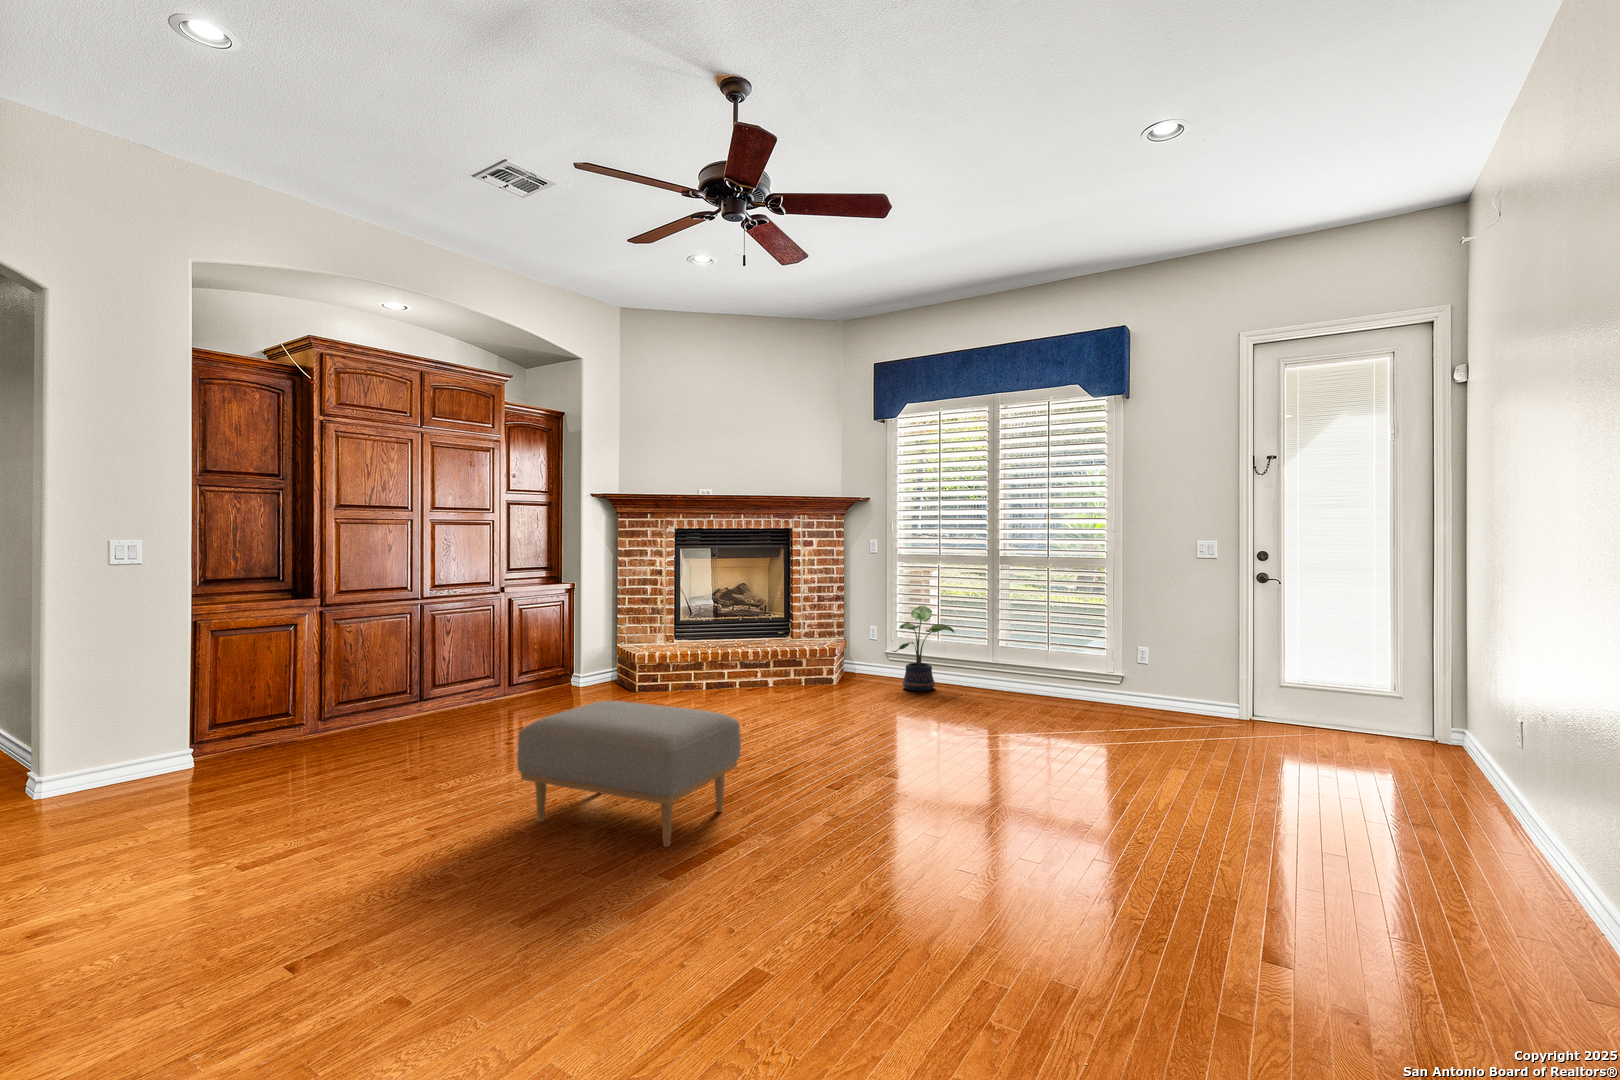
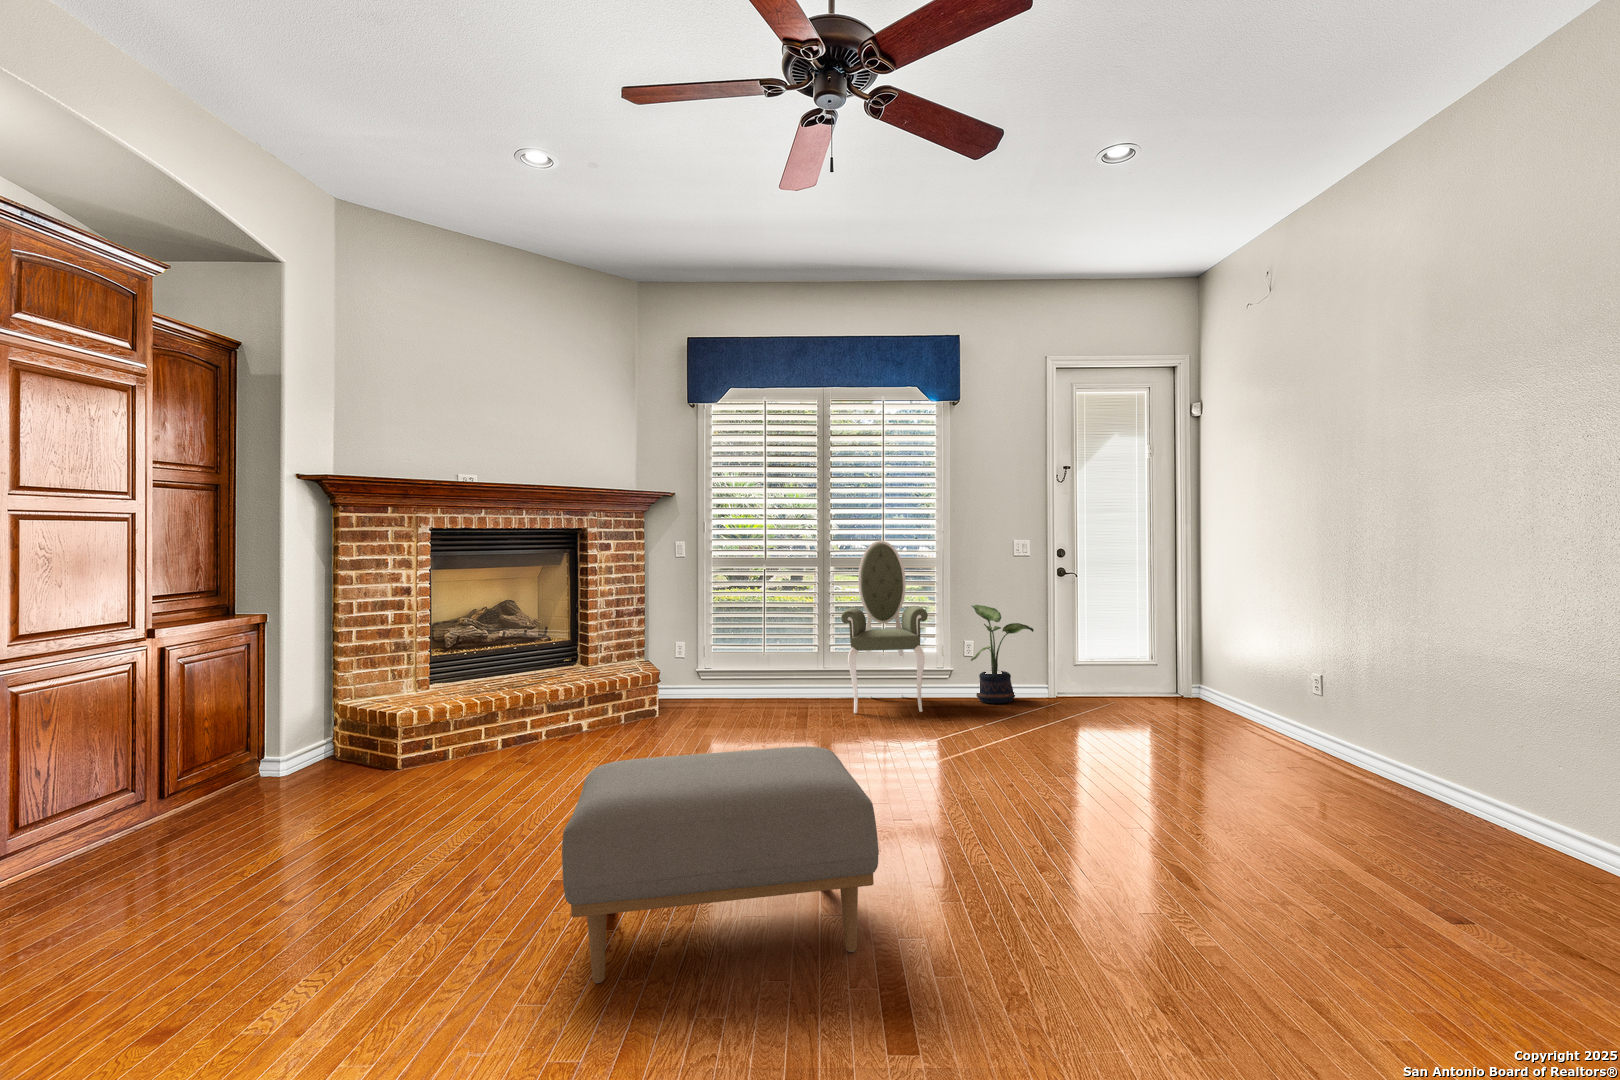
armchair: none [976,549,1062,714] -> present [841,541,928,713]
potted plant: present [894,605,954,691] -> present [971,605,1034,704]

